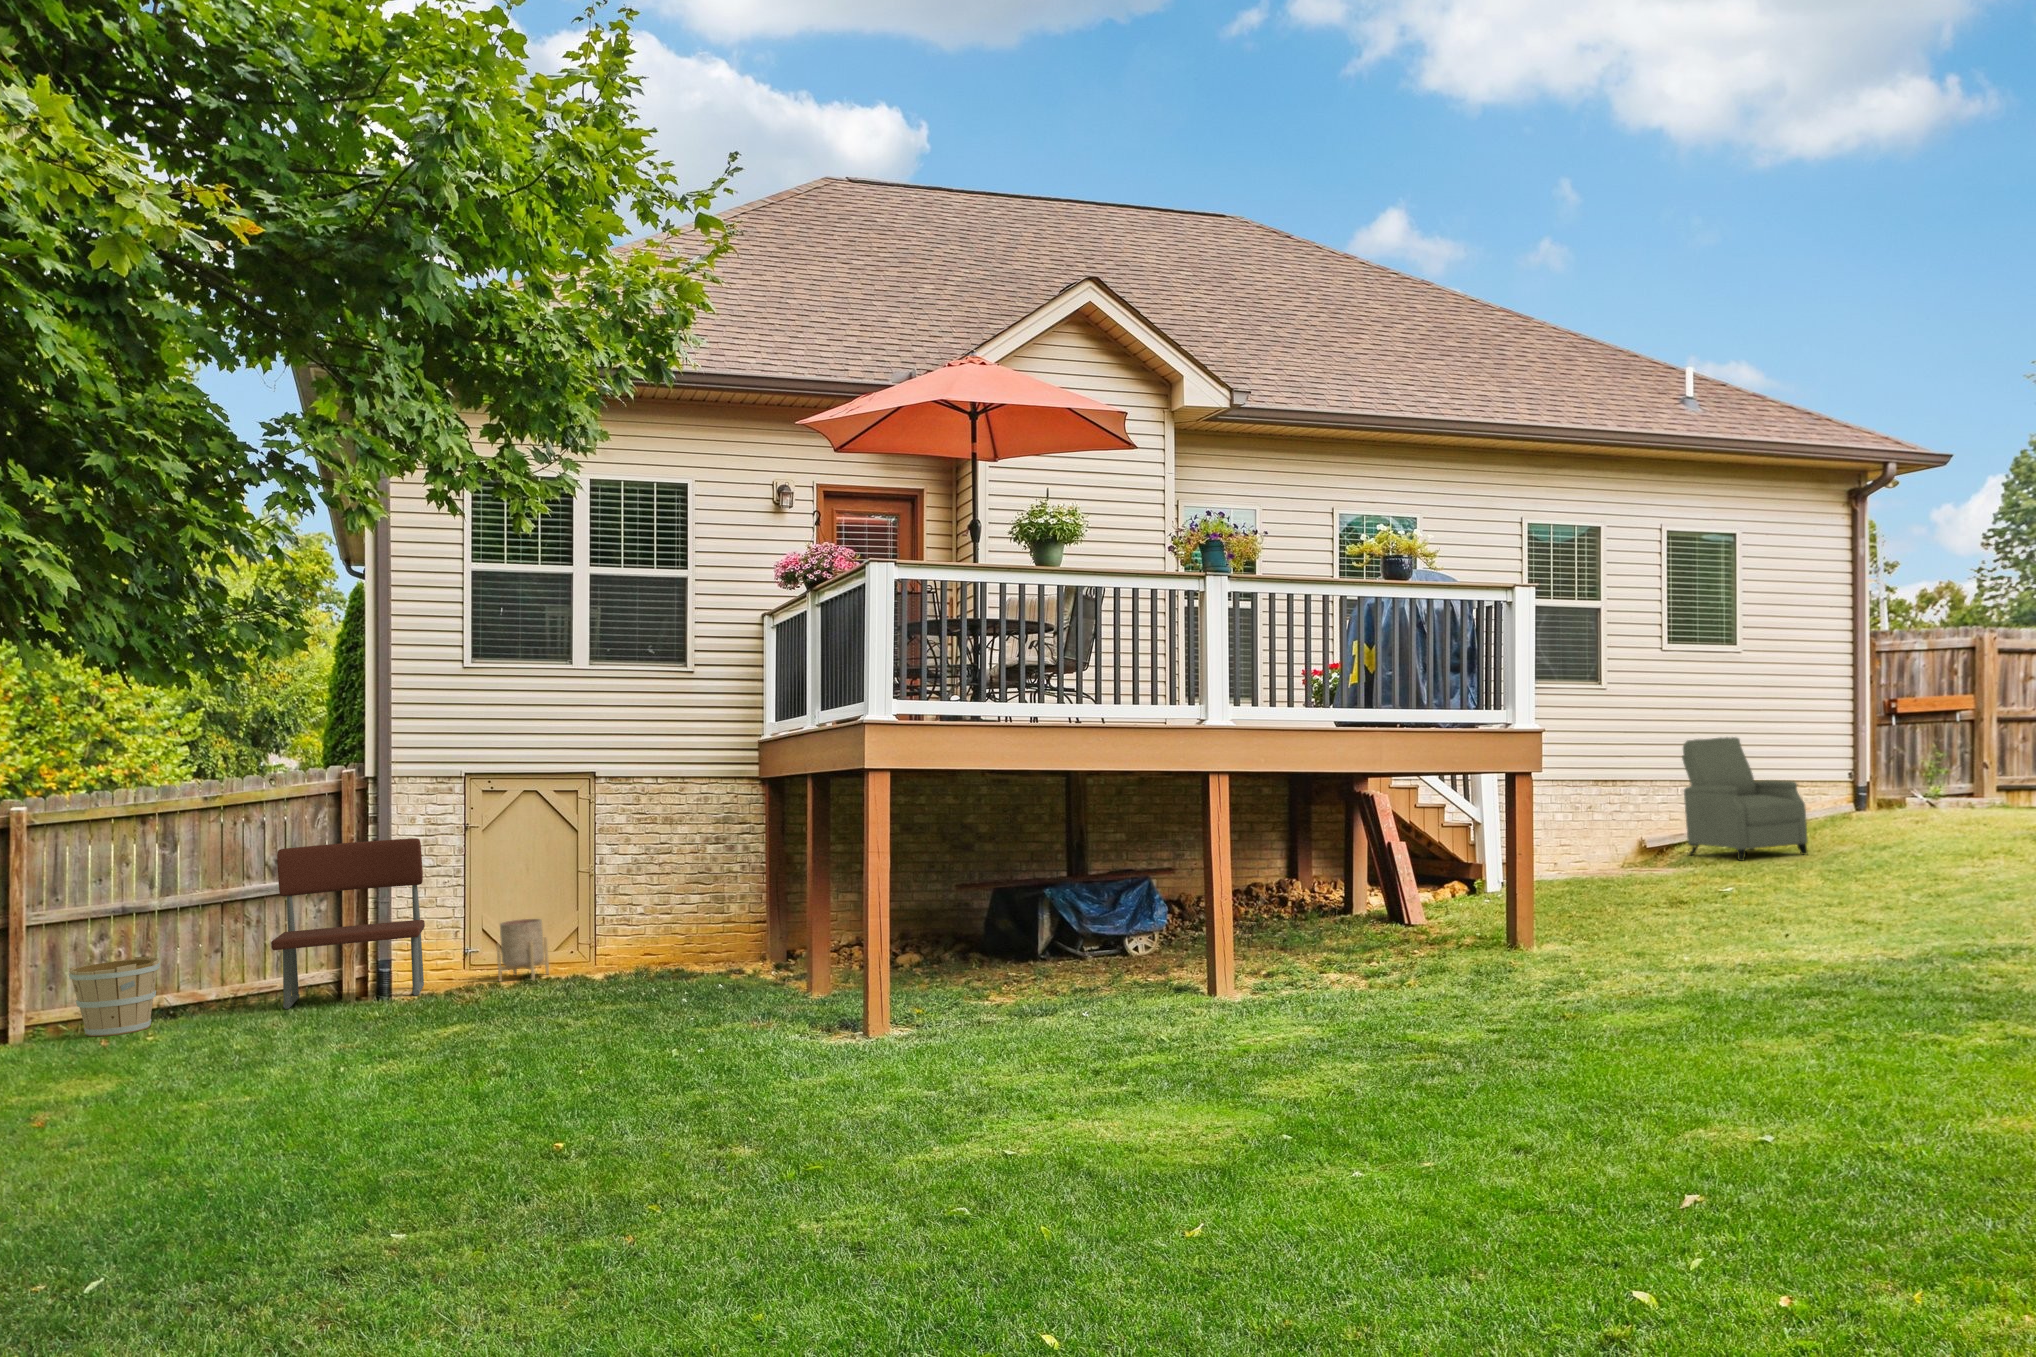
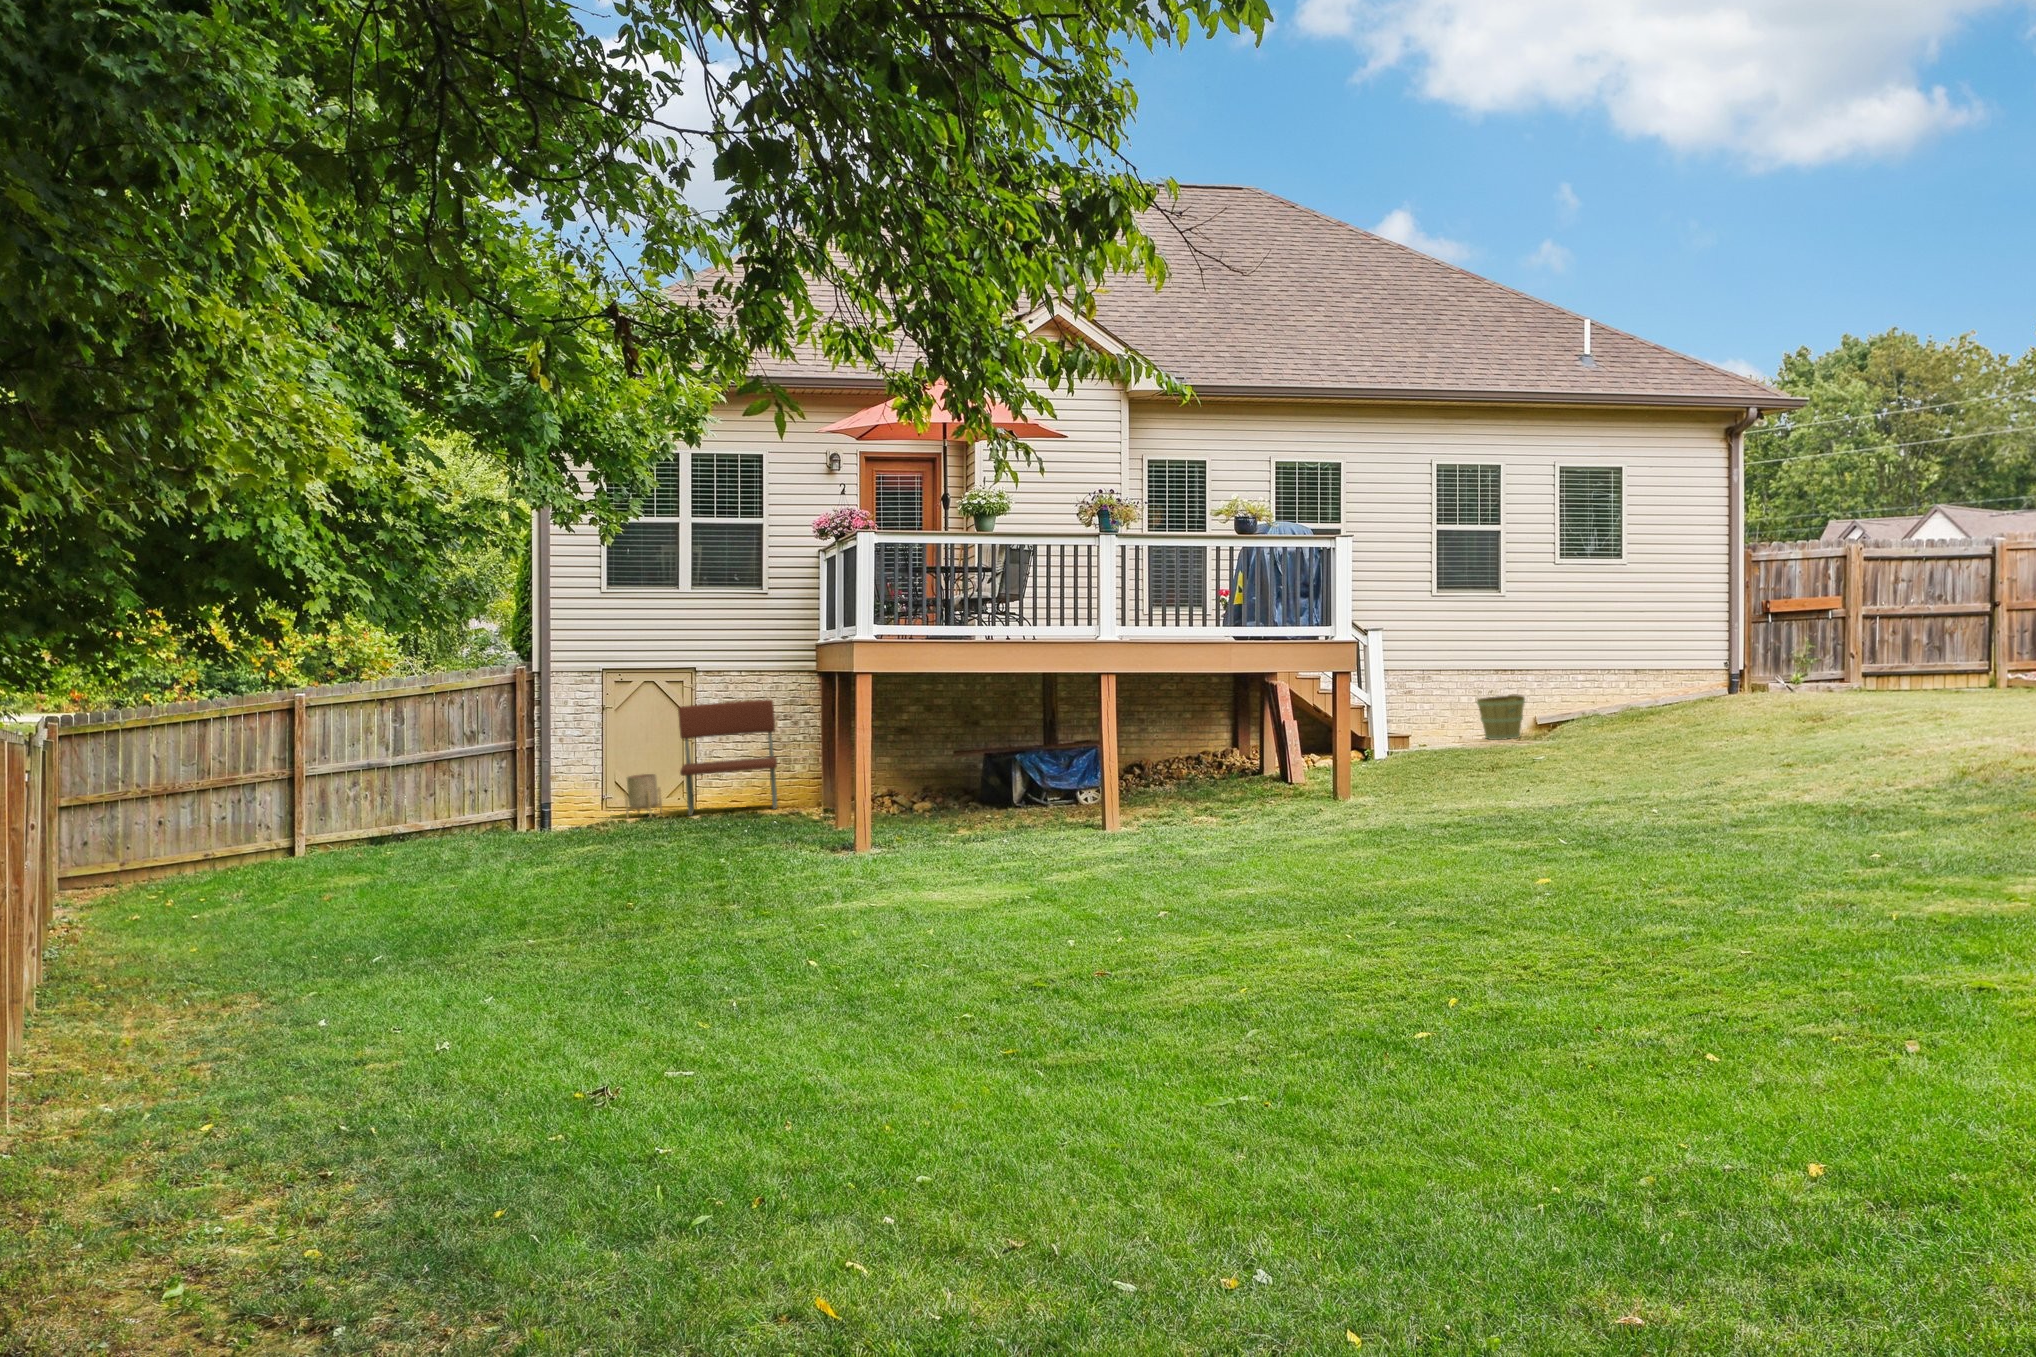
chair: present [1682,737,1808,861] -> none [1568,635,1659,737]
bench: present [271,838,425,1009] -> present [678,700,777,816]
wooden bucket: present [69,957,160,1037] -> present [1477,695,1525,740]

